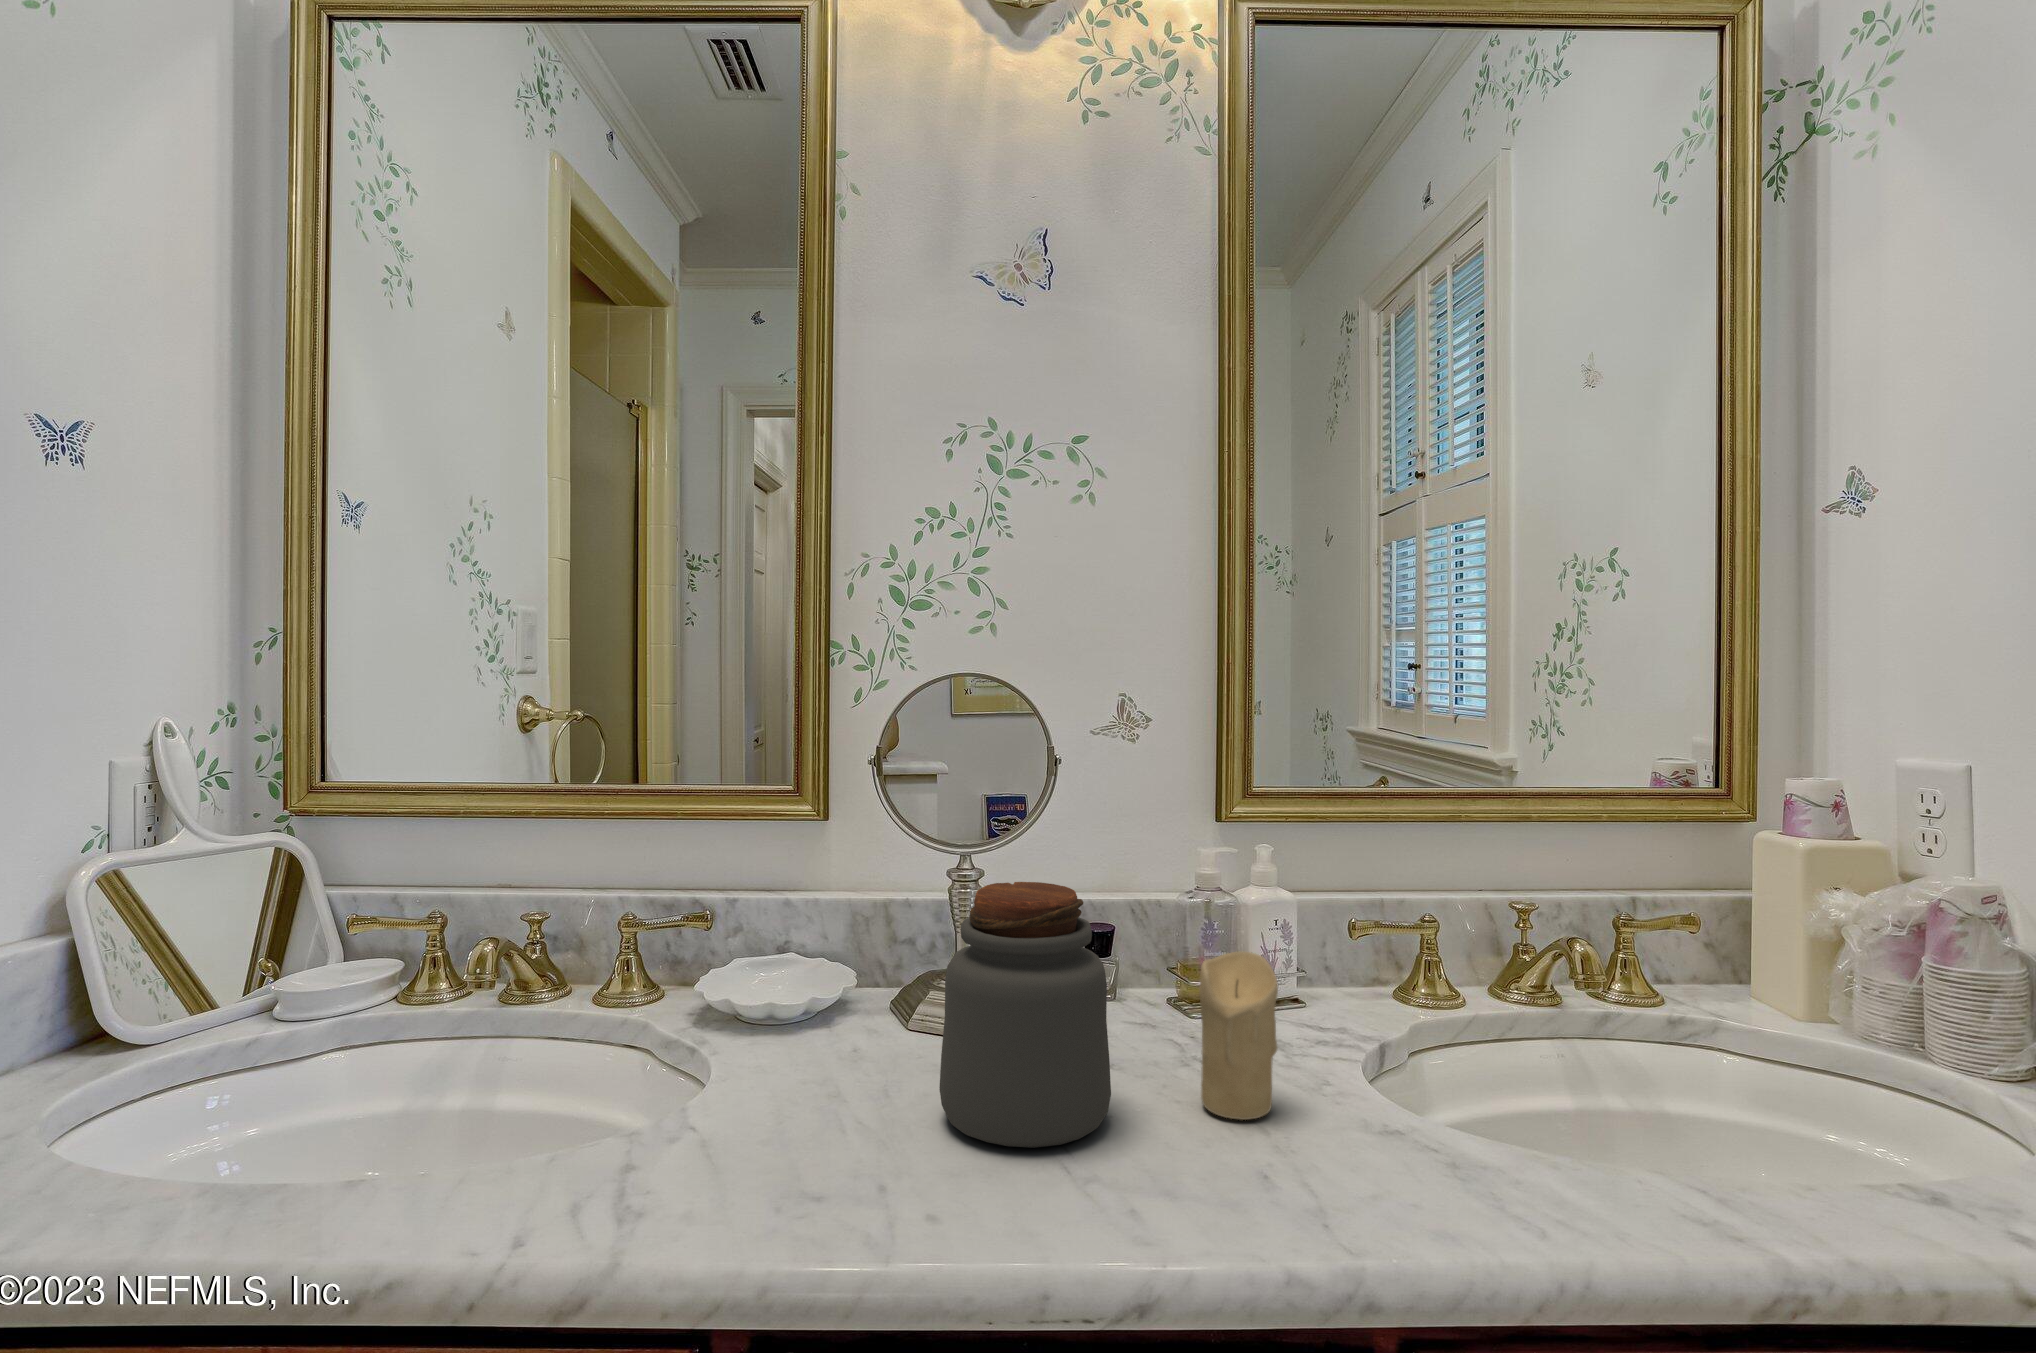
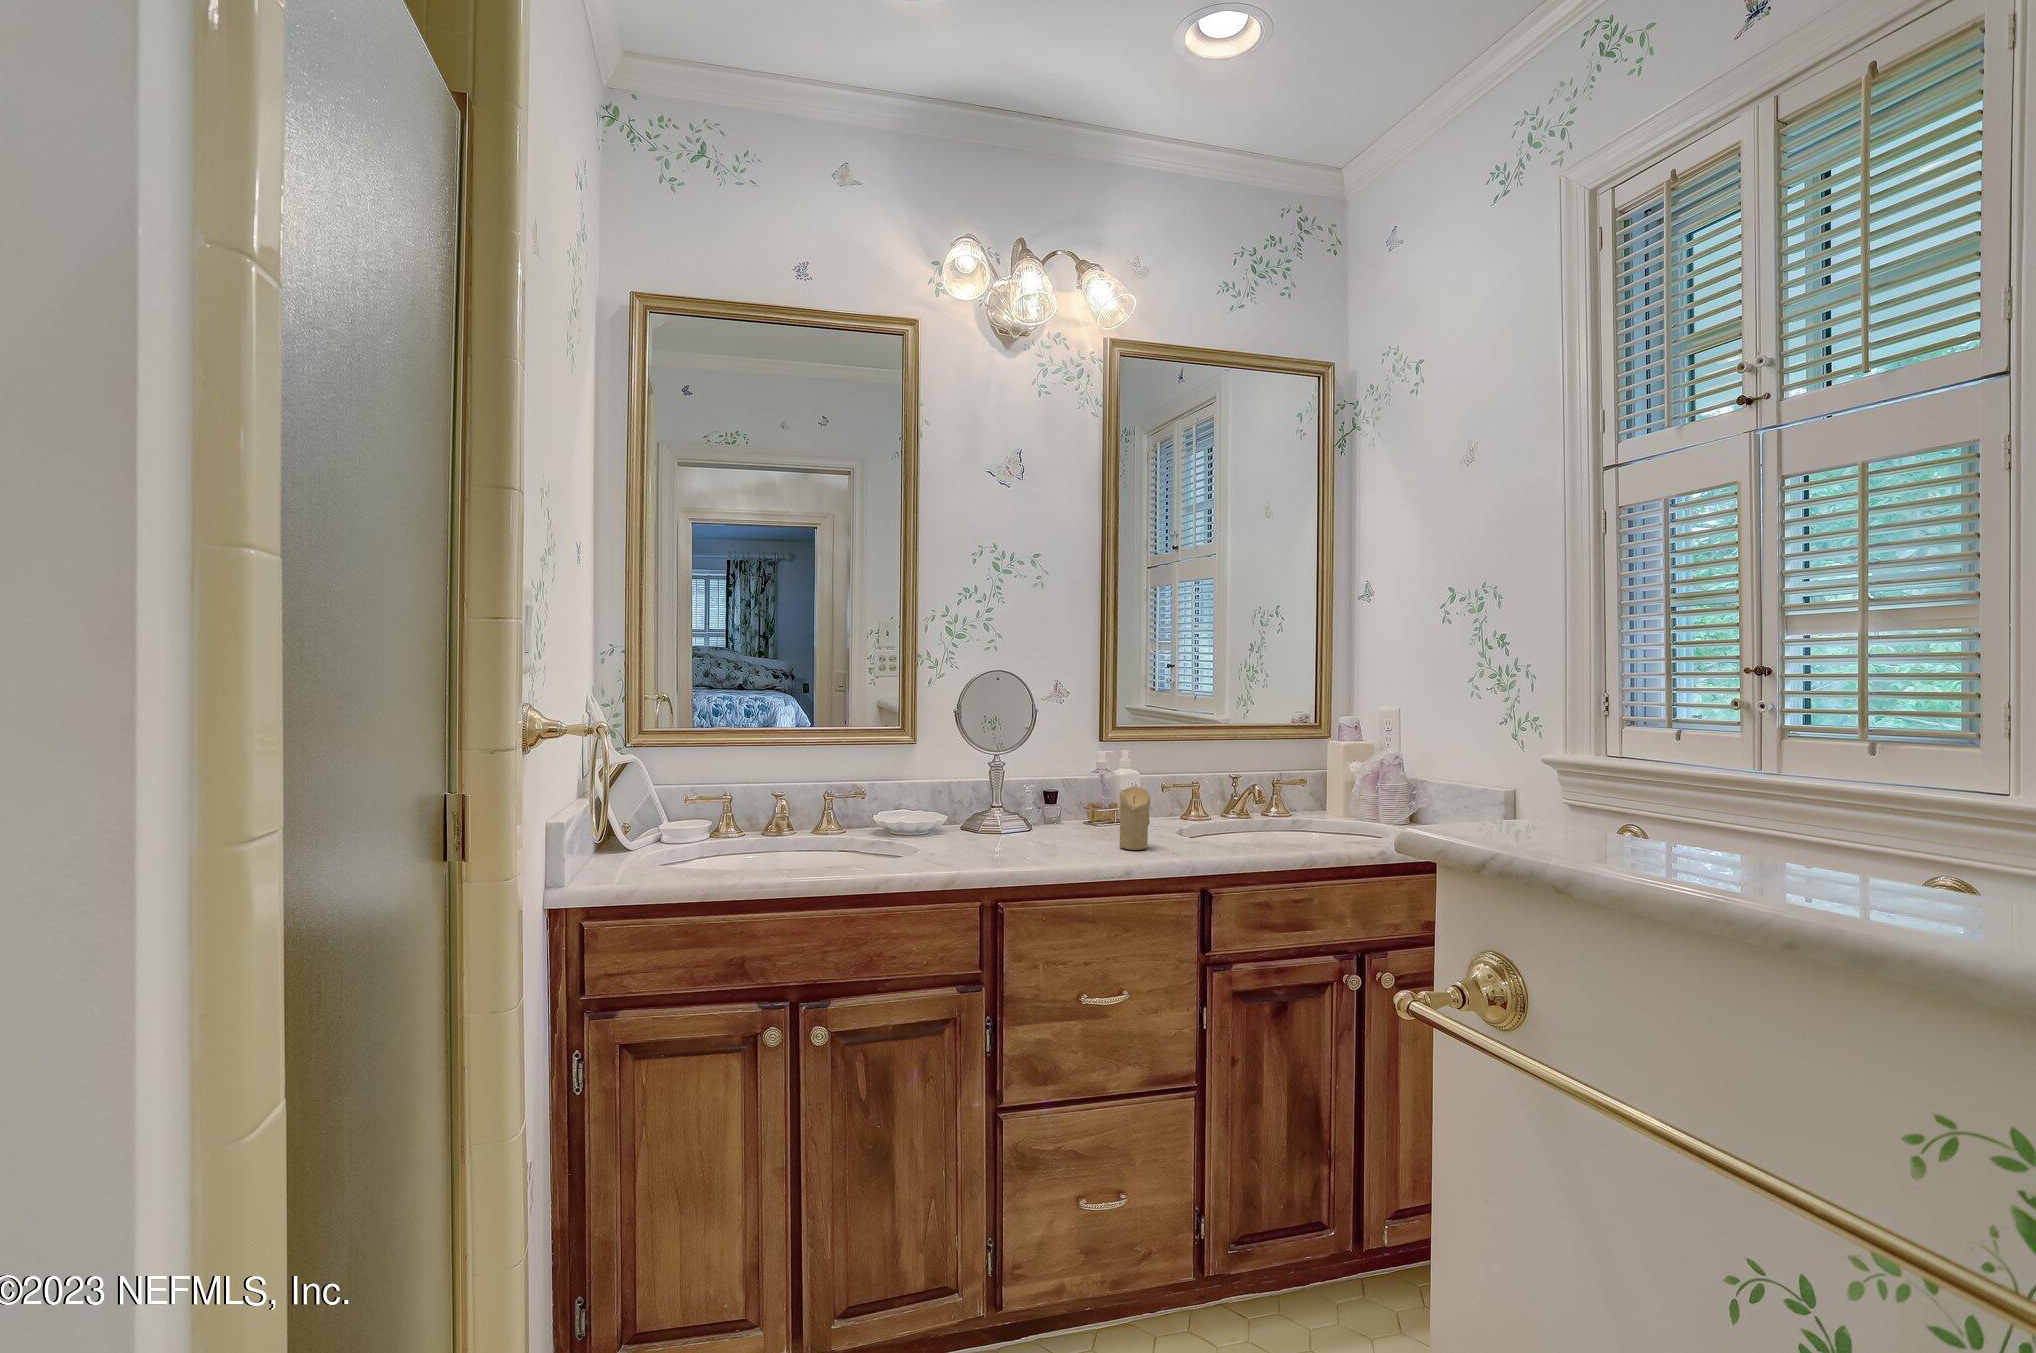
jar: present [939,882,1111,1148] -> none [1021,760,1090,859]

